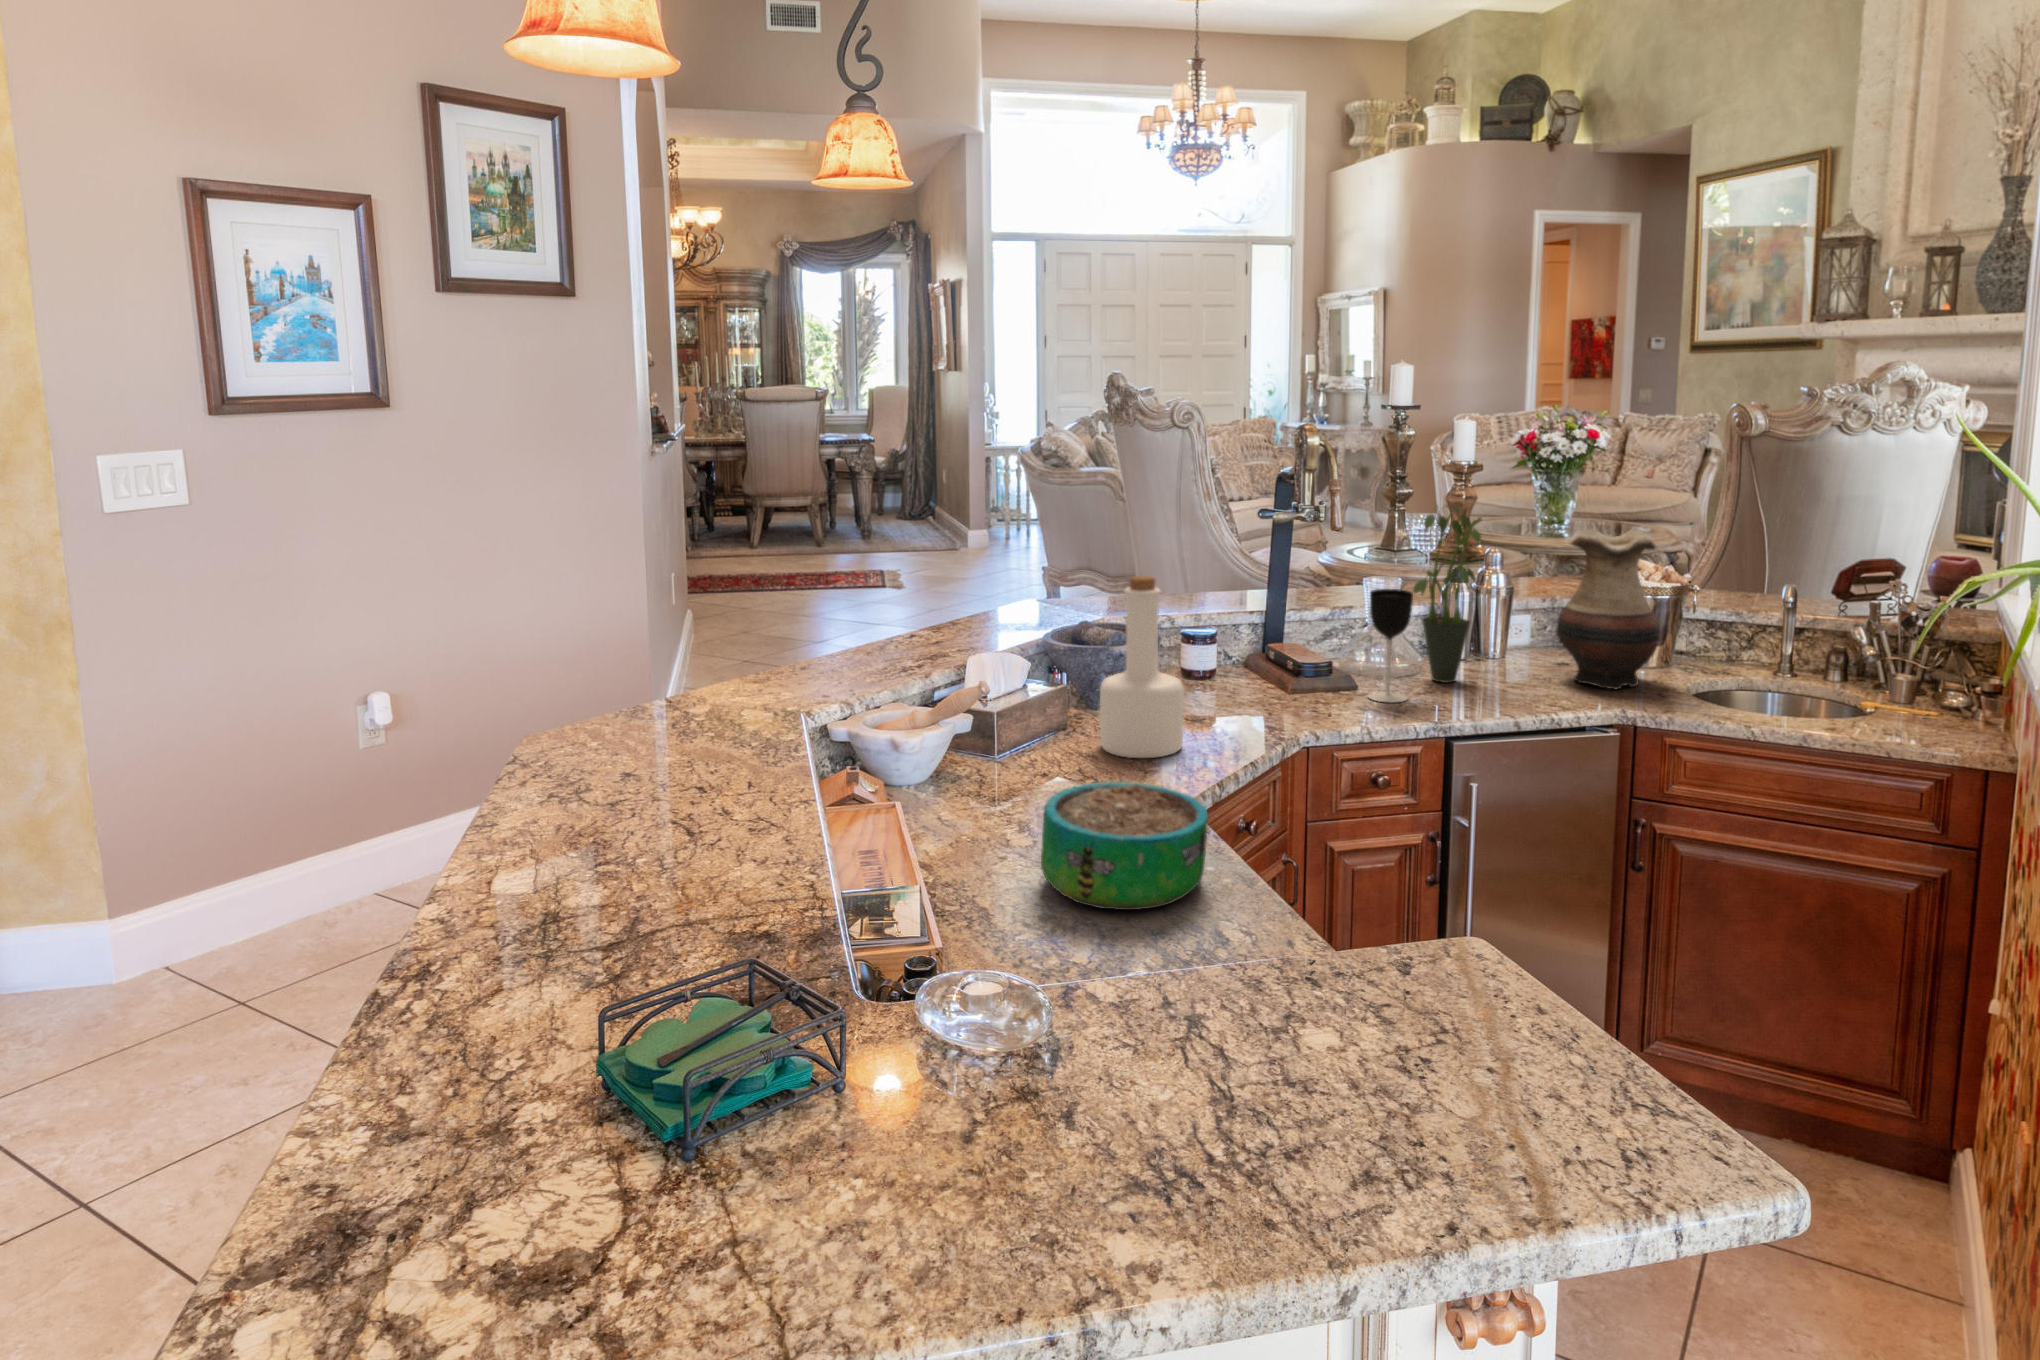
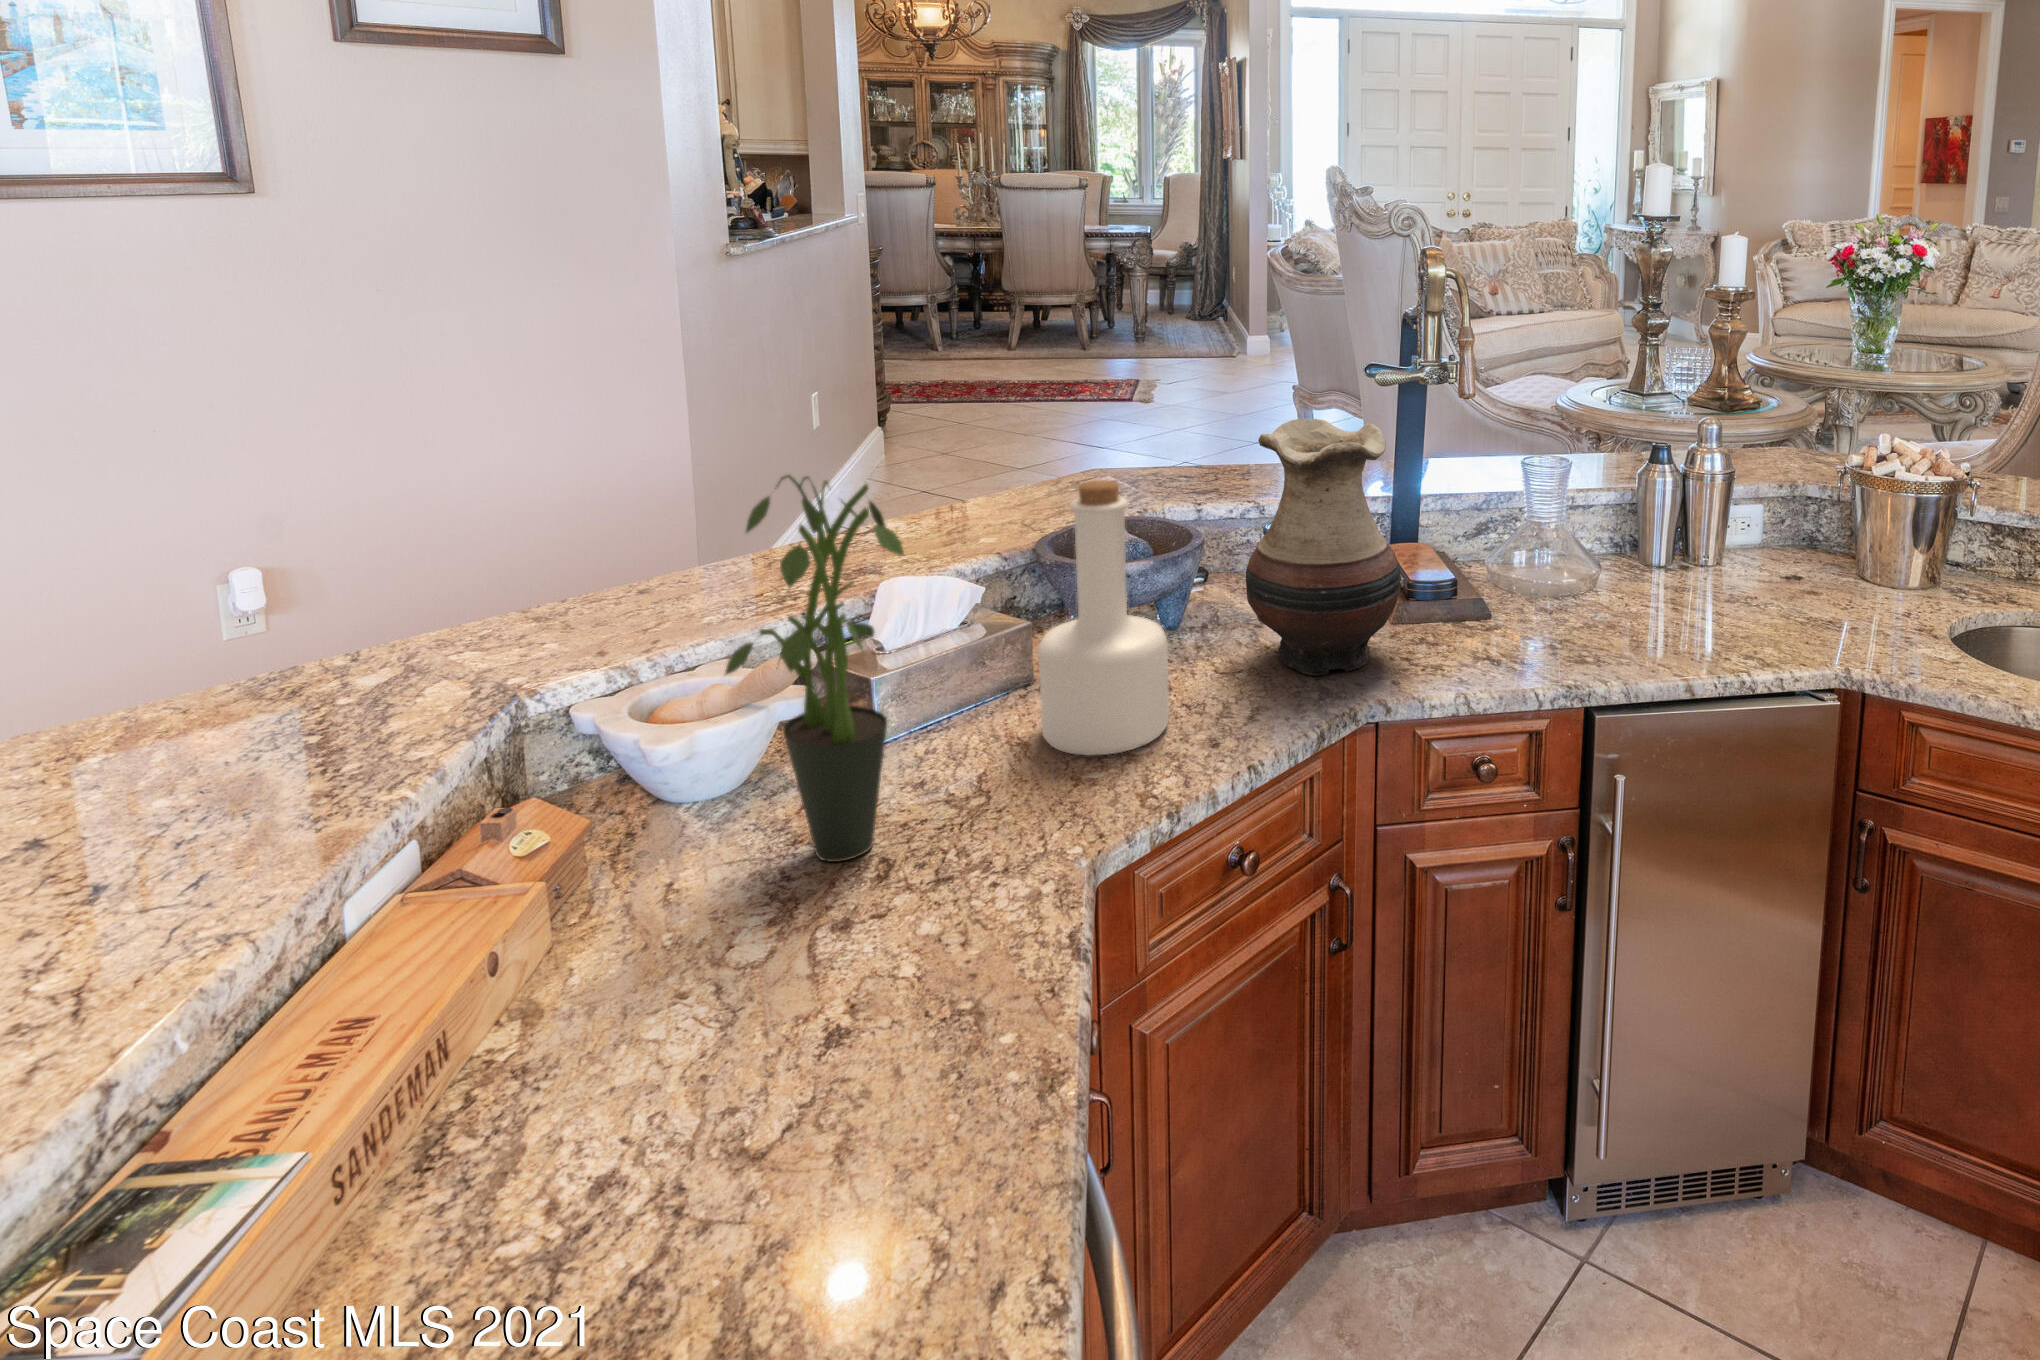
potted plant: present [1413,506,1482,683] -> present [725,475,904,862]
vase: present [1556,529,1660,689] -> present [1246,419,1401,676]
wine glass: present [1368,589,1413,702] -> none [1496,484,1559,646]
decorative bowl: present [1041,782,1208,910] -> none [624,886,964,1189]

